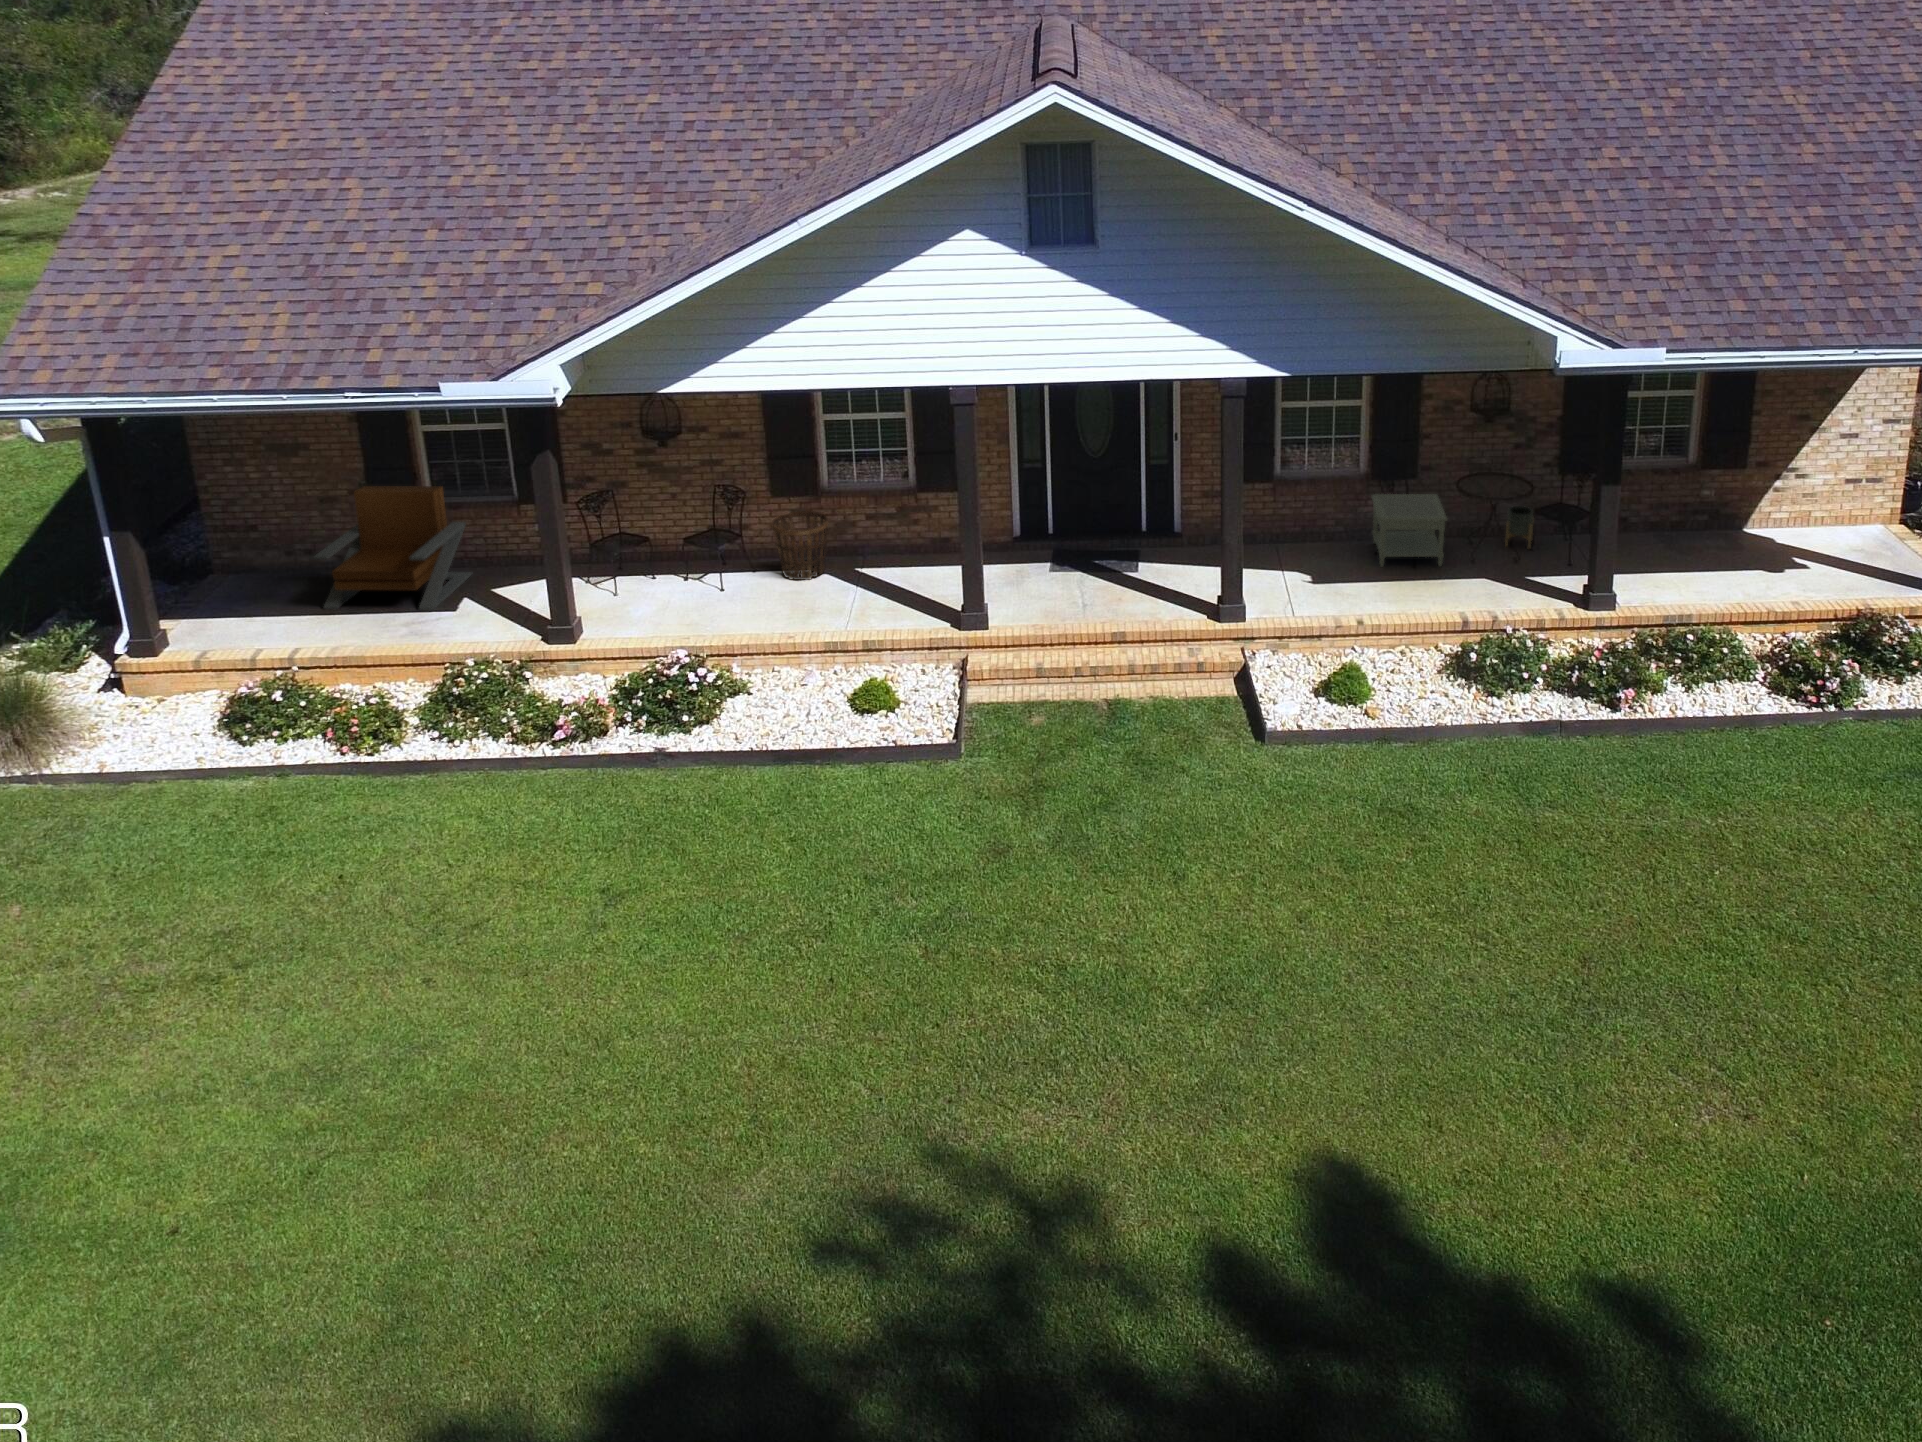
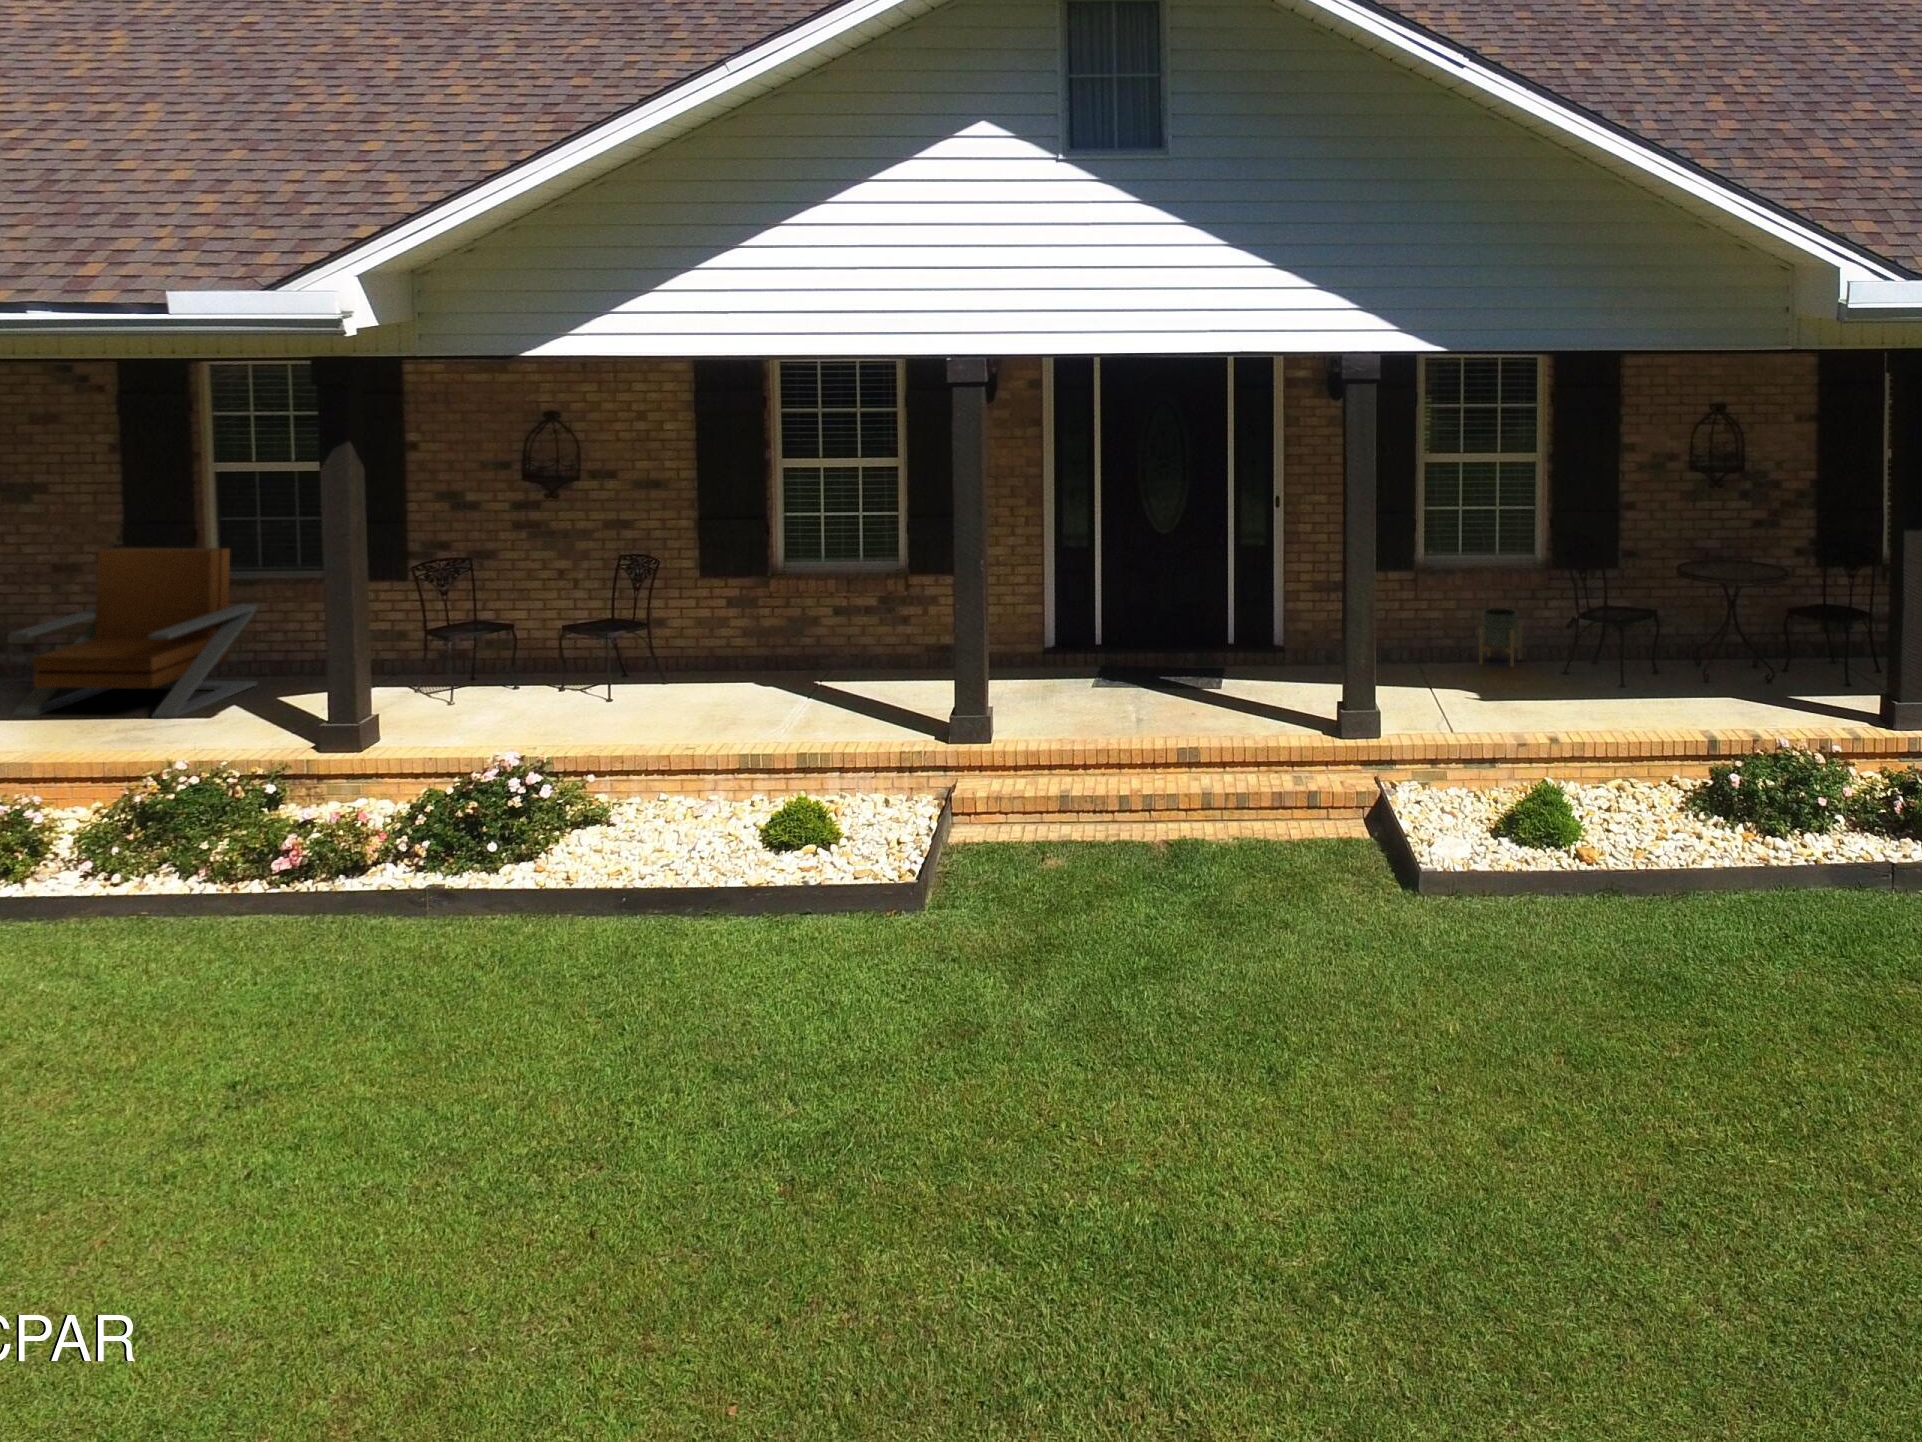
side table: present [1371,494,1447,566] -> none [1554,587,1671,683]
planter: present [1505,506,1534,548] -> present [1479,608,1522,667]
basket: present [771,511,828,580] -> none [695,601,779,695]

